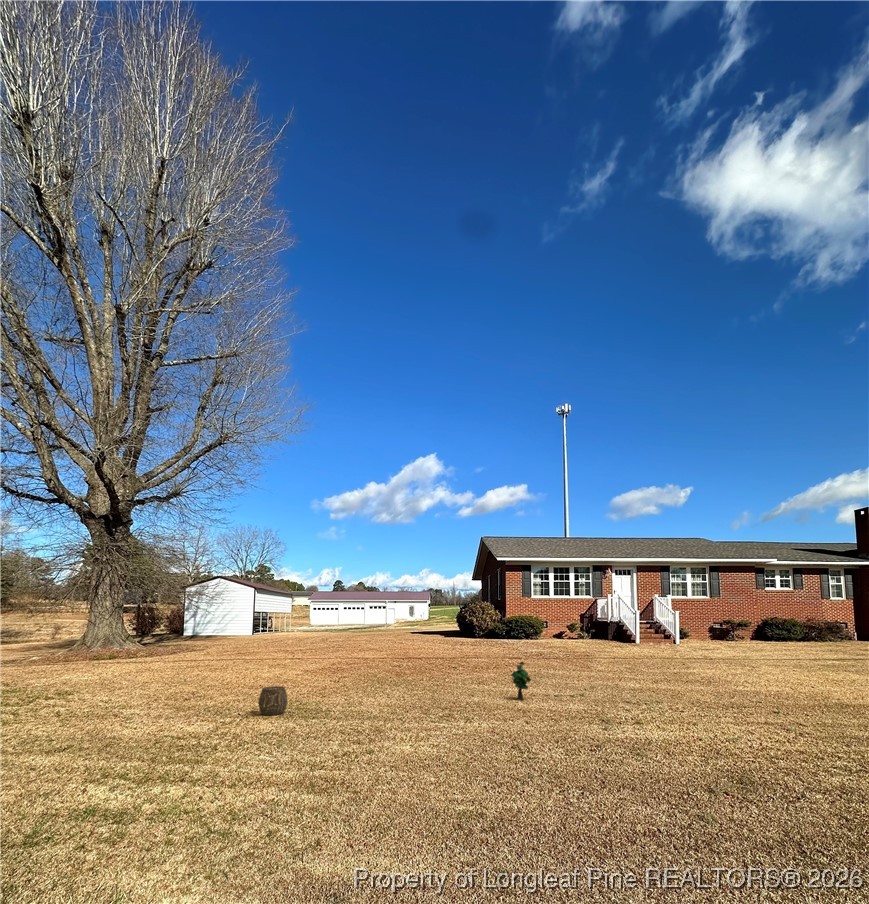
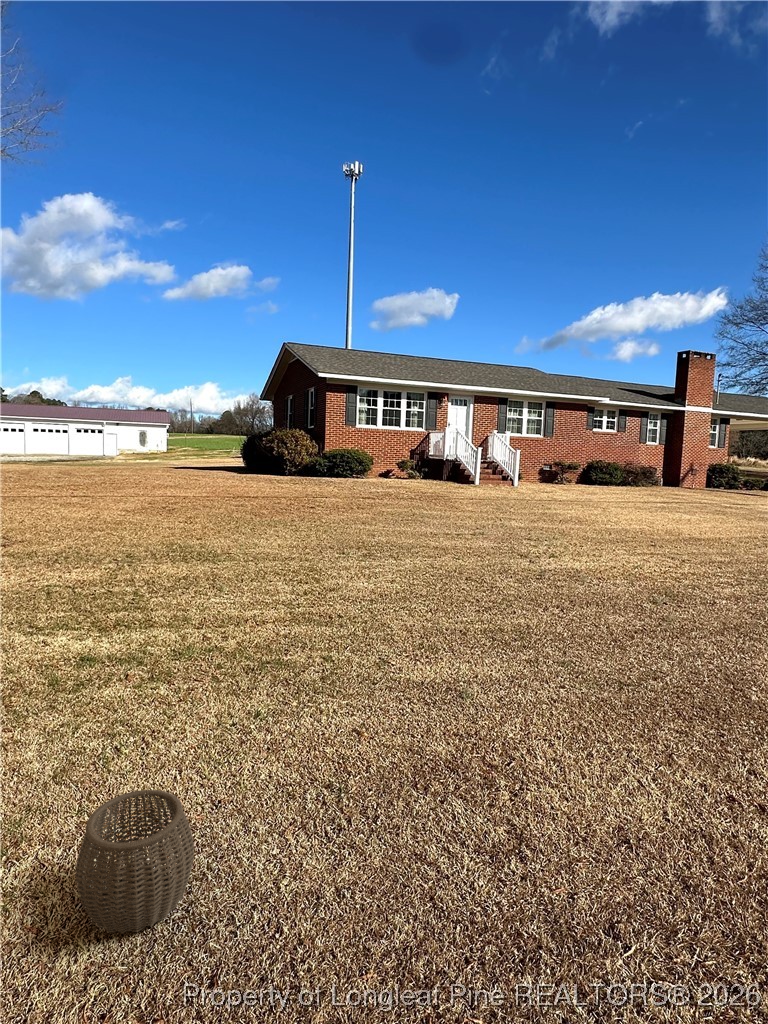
decorative plant: present [510,662,531,700] -> none [667,611,720,691]

